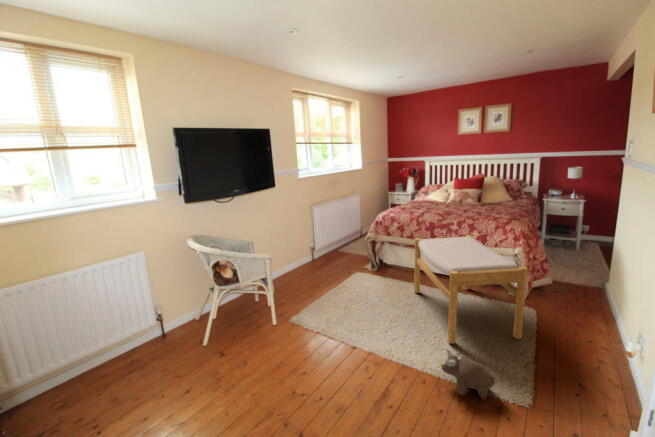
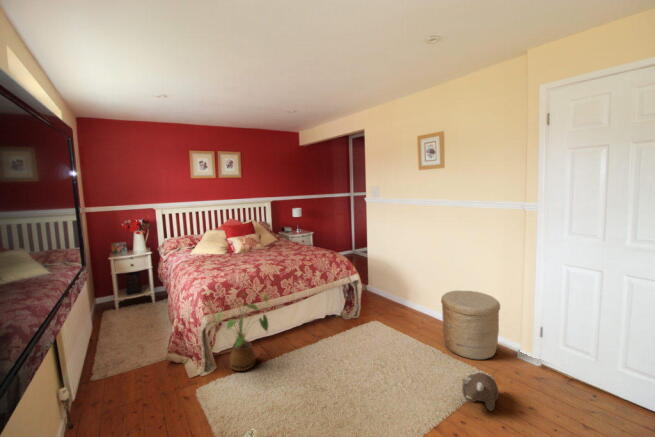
house plant: none [372,228,414,279] -> present [215,293,268,371]
footstool: present [414,235,528,344] -> none [297,276,419,382]
woven basket: none [541,299,639,401] -> present [441,291,500,360]

